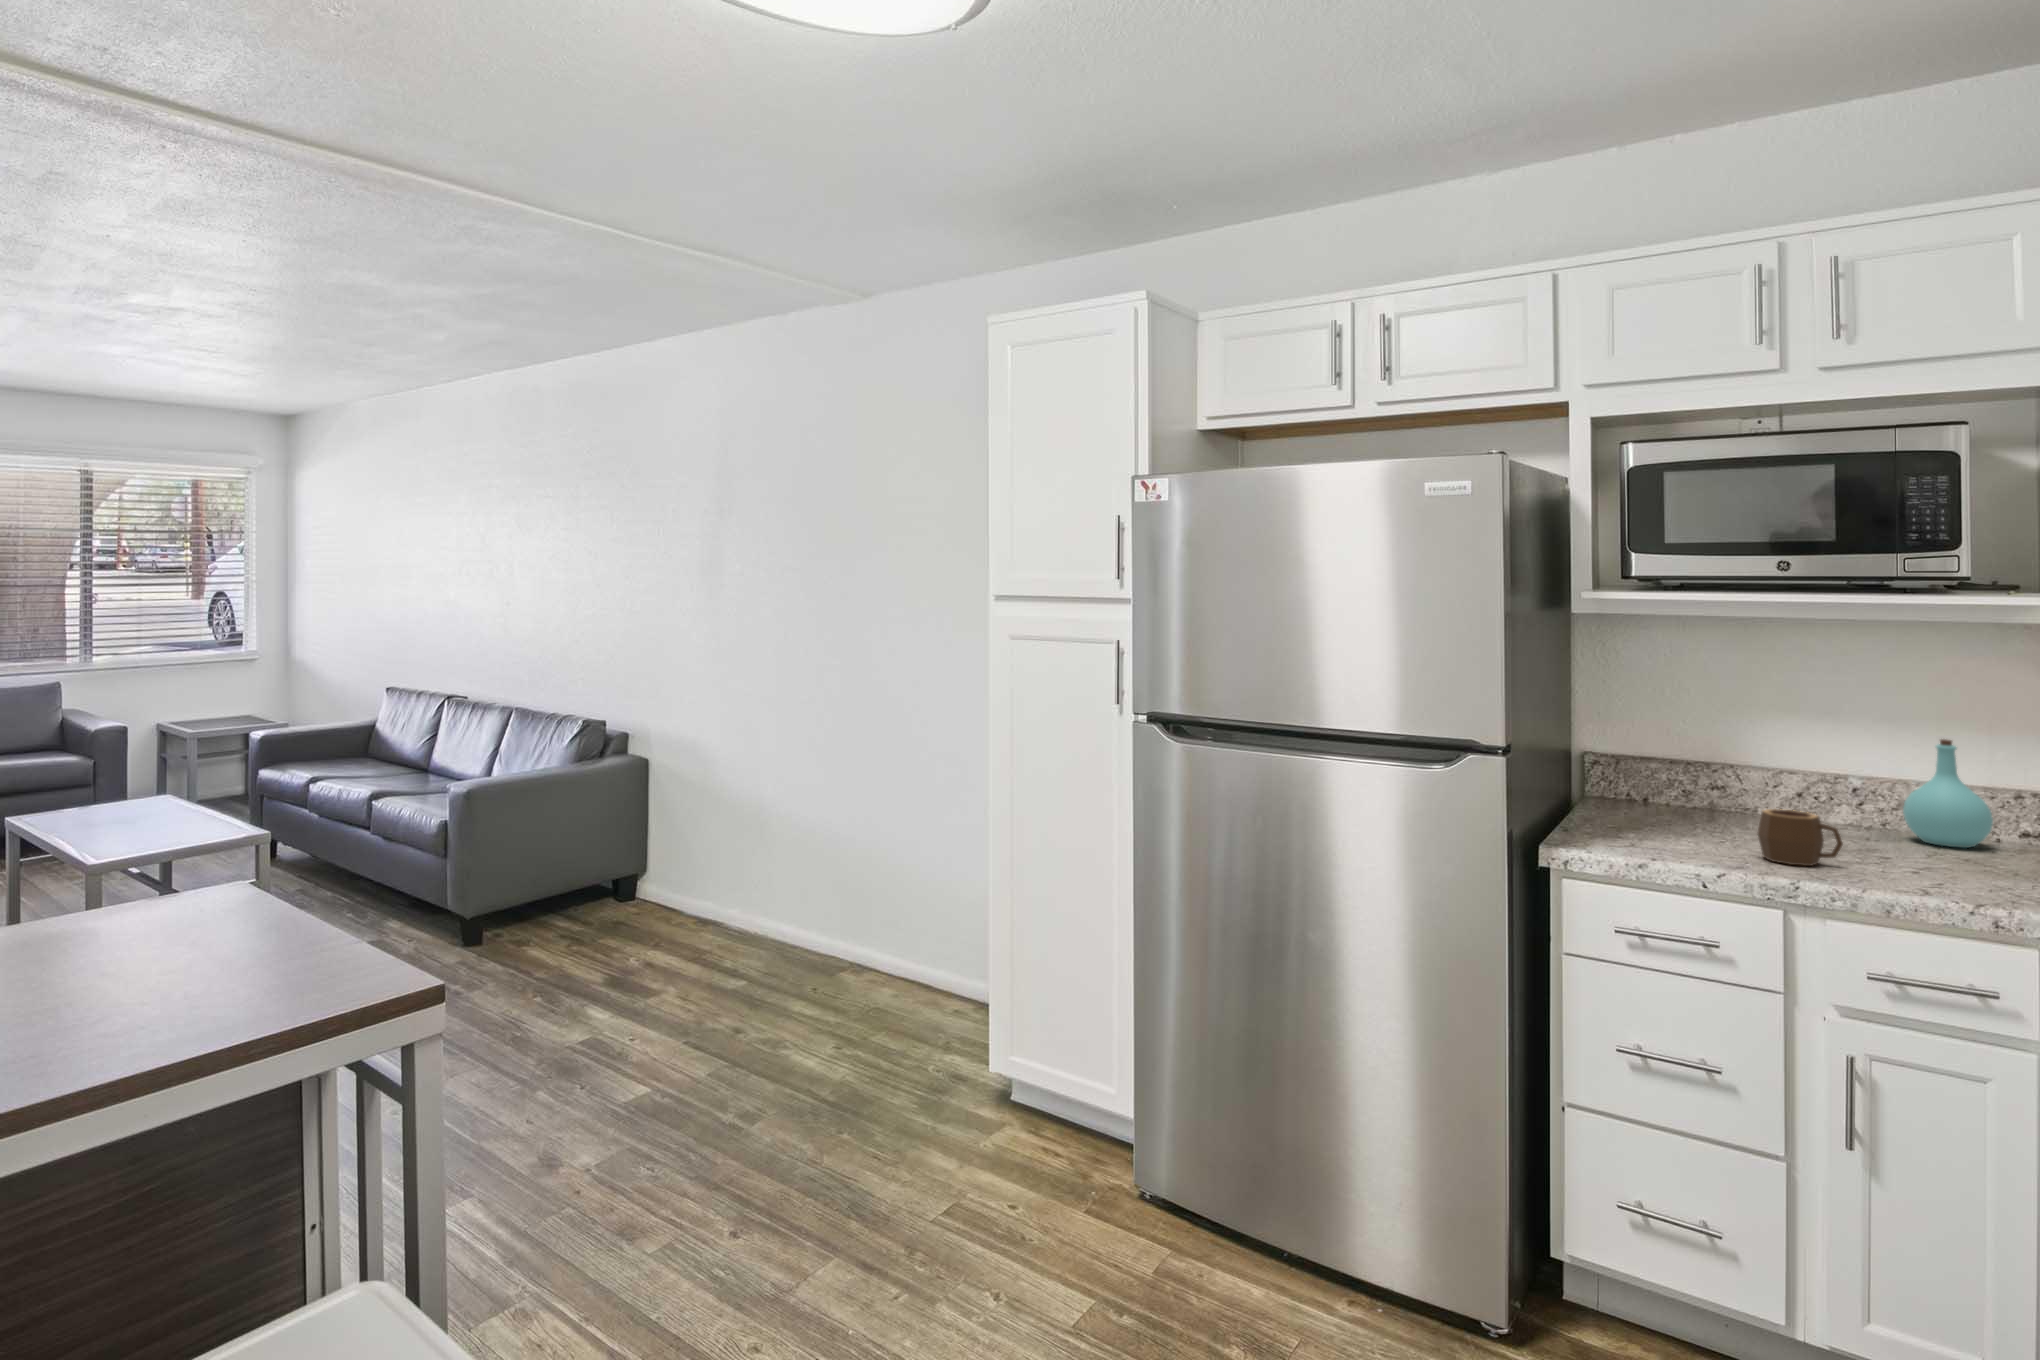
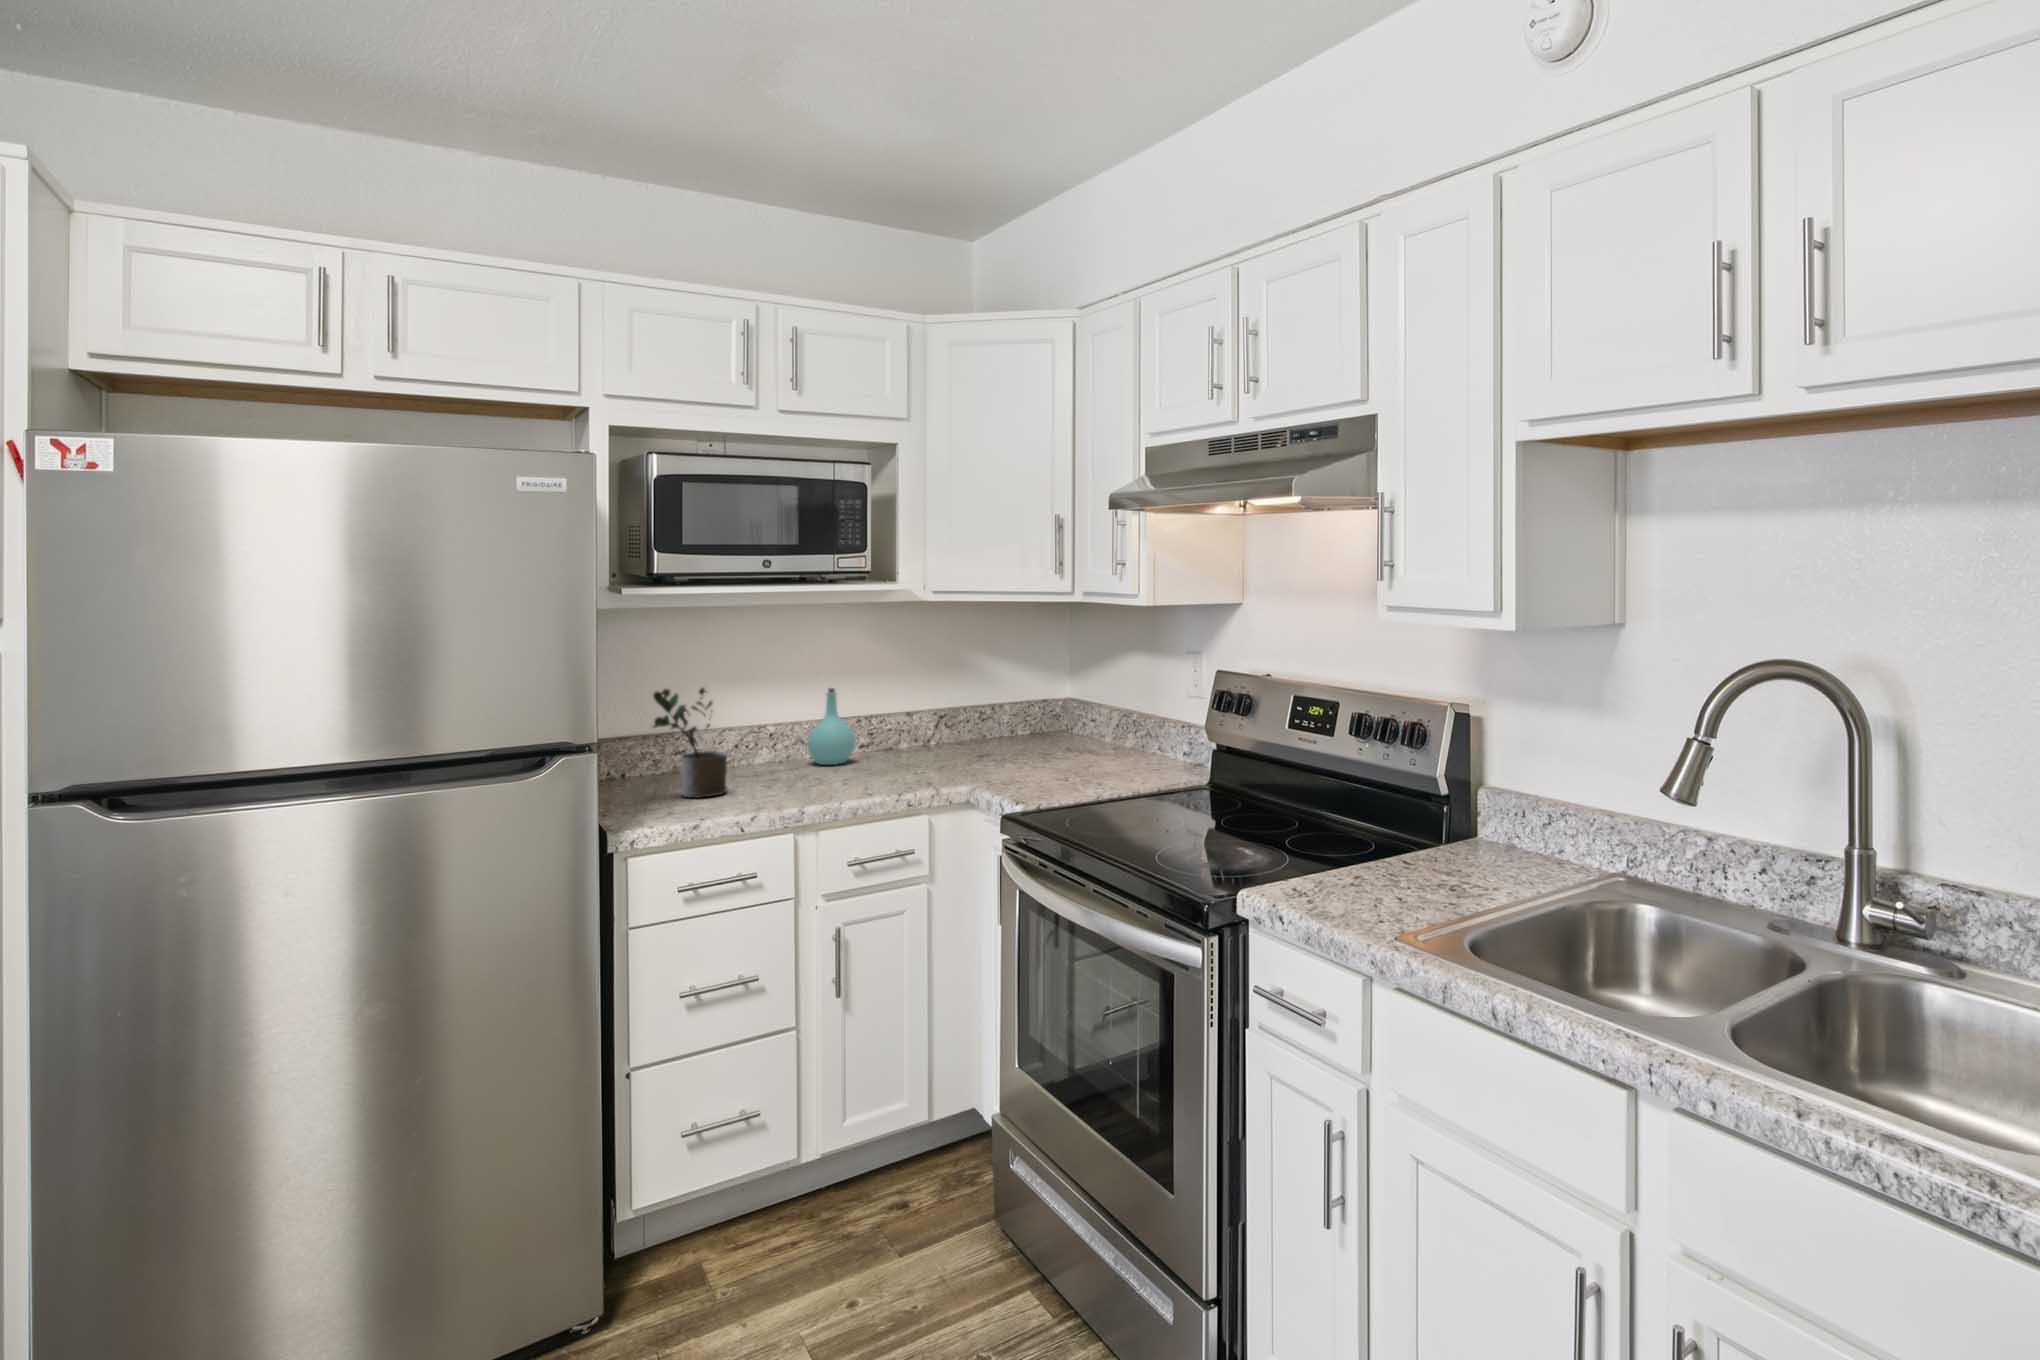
potted plant: none [1630,707,1732,842] -> present [653,688,727,798]
mug: present [1758,809,1843,866] -> none [761,756,814,799]

